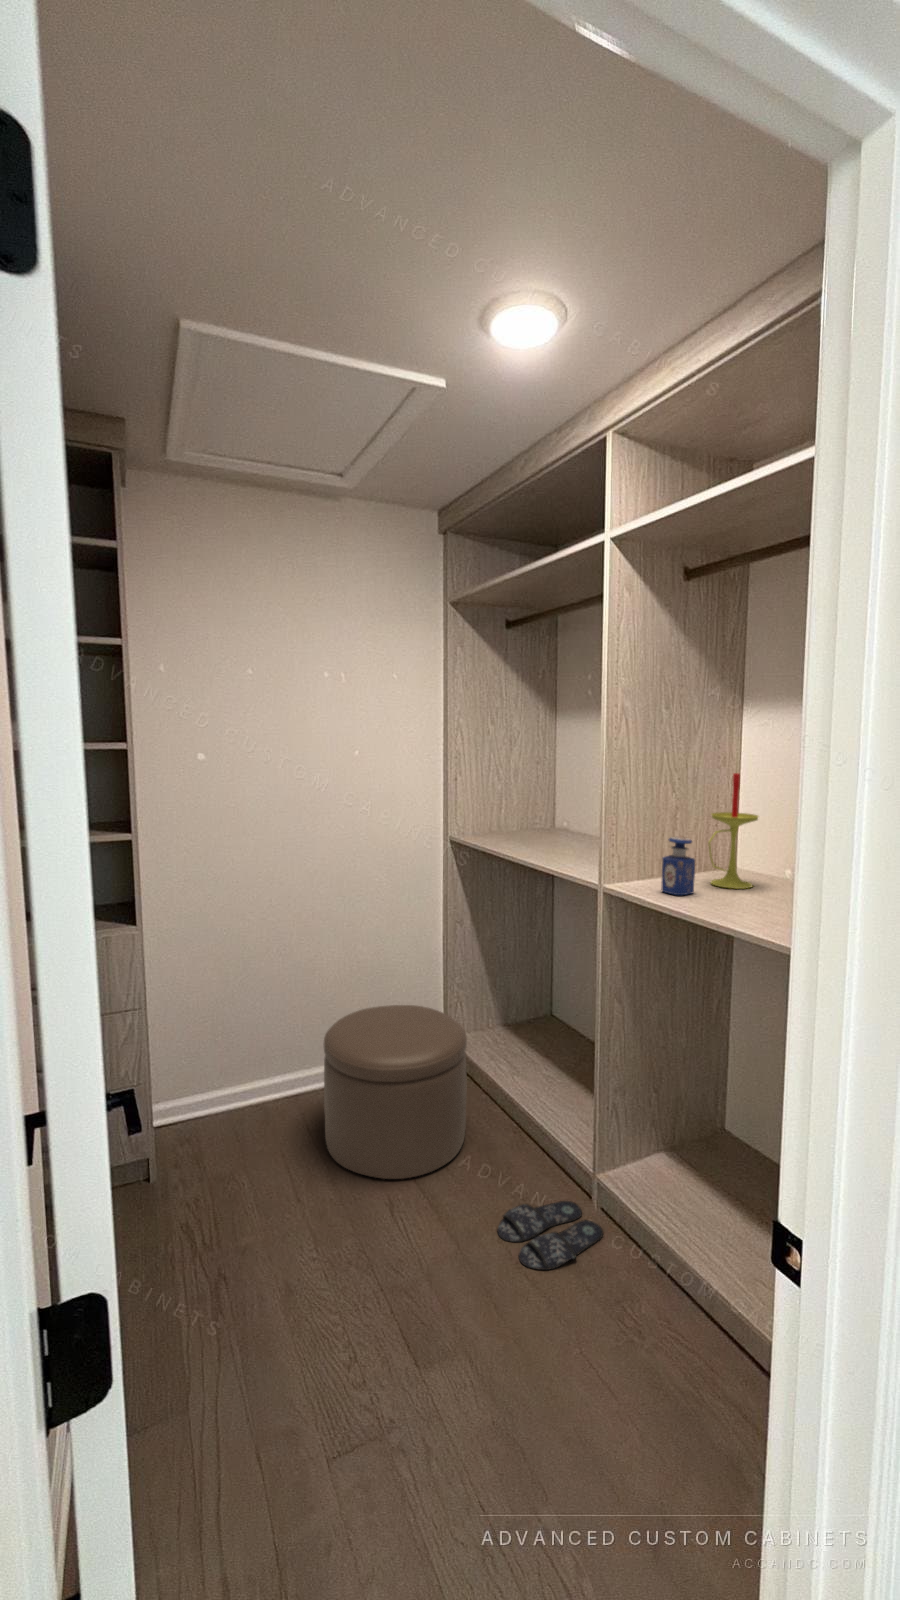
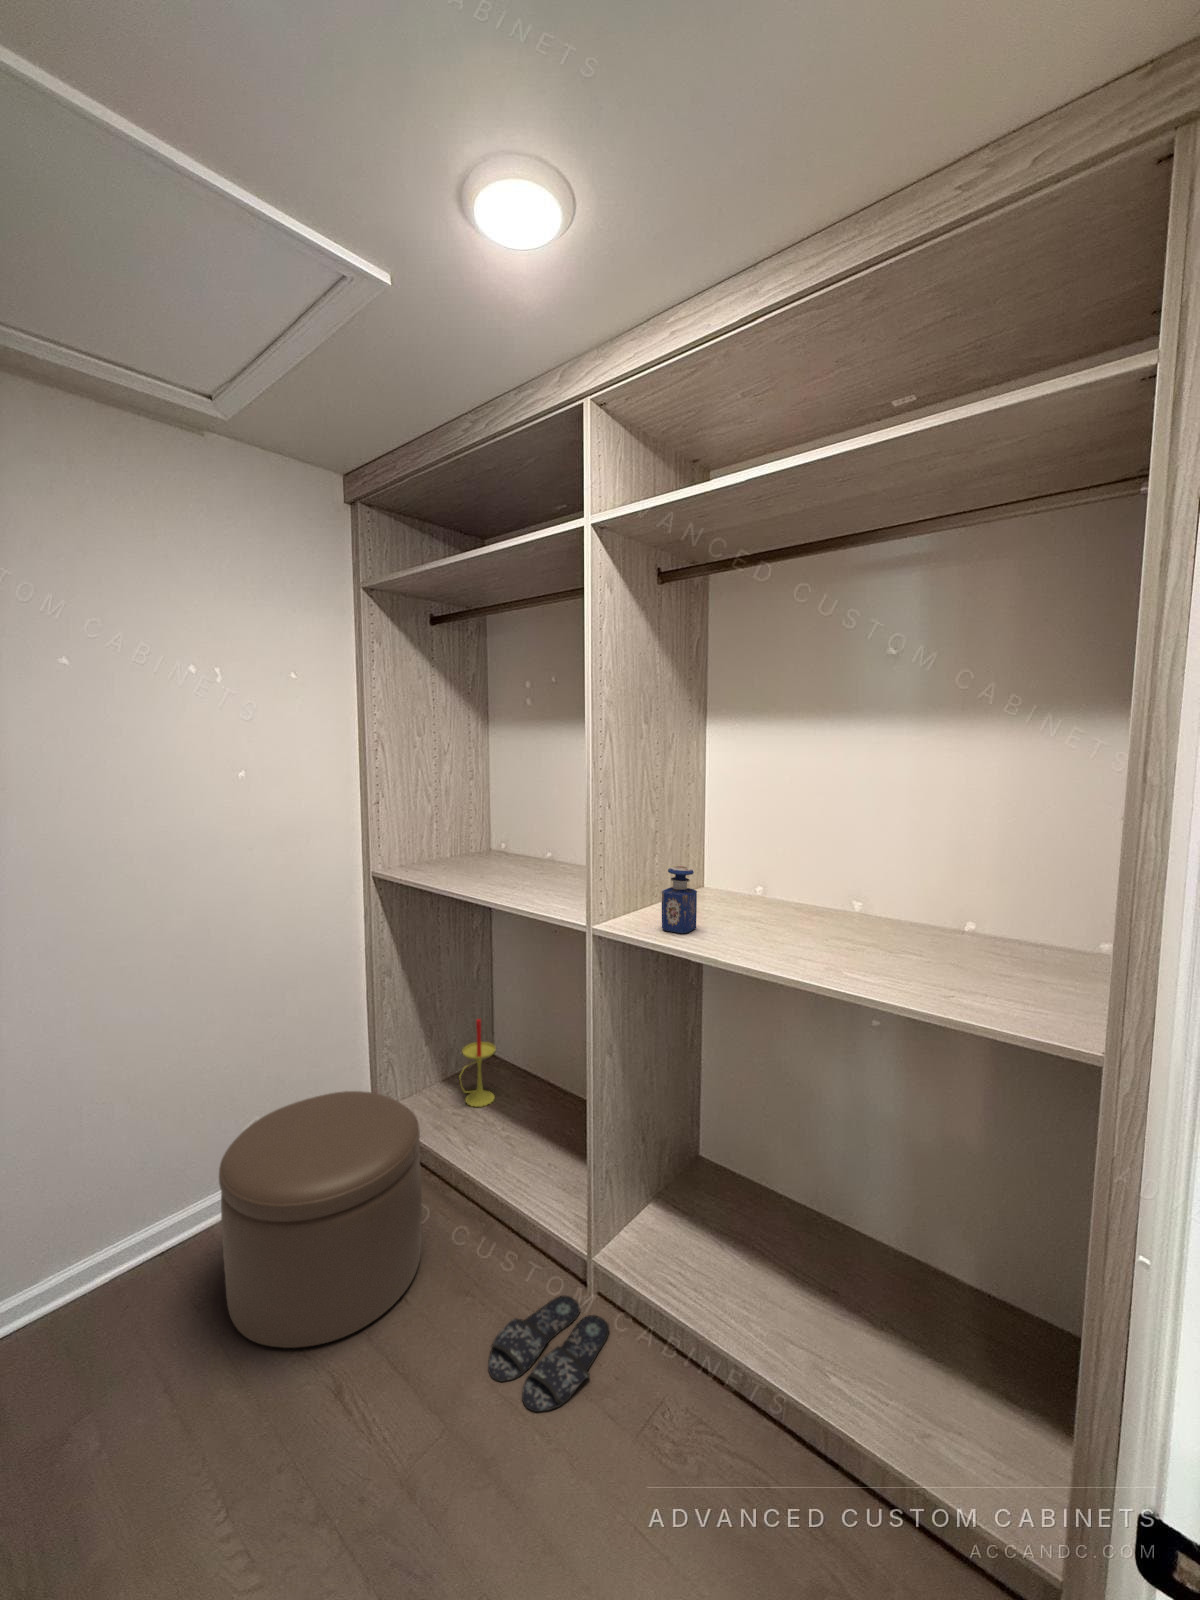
candle: present [708,773,758,889] -> present [459,1019,496,1107]

